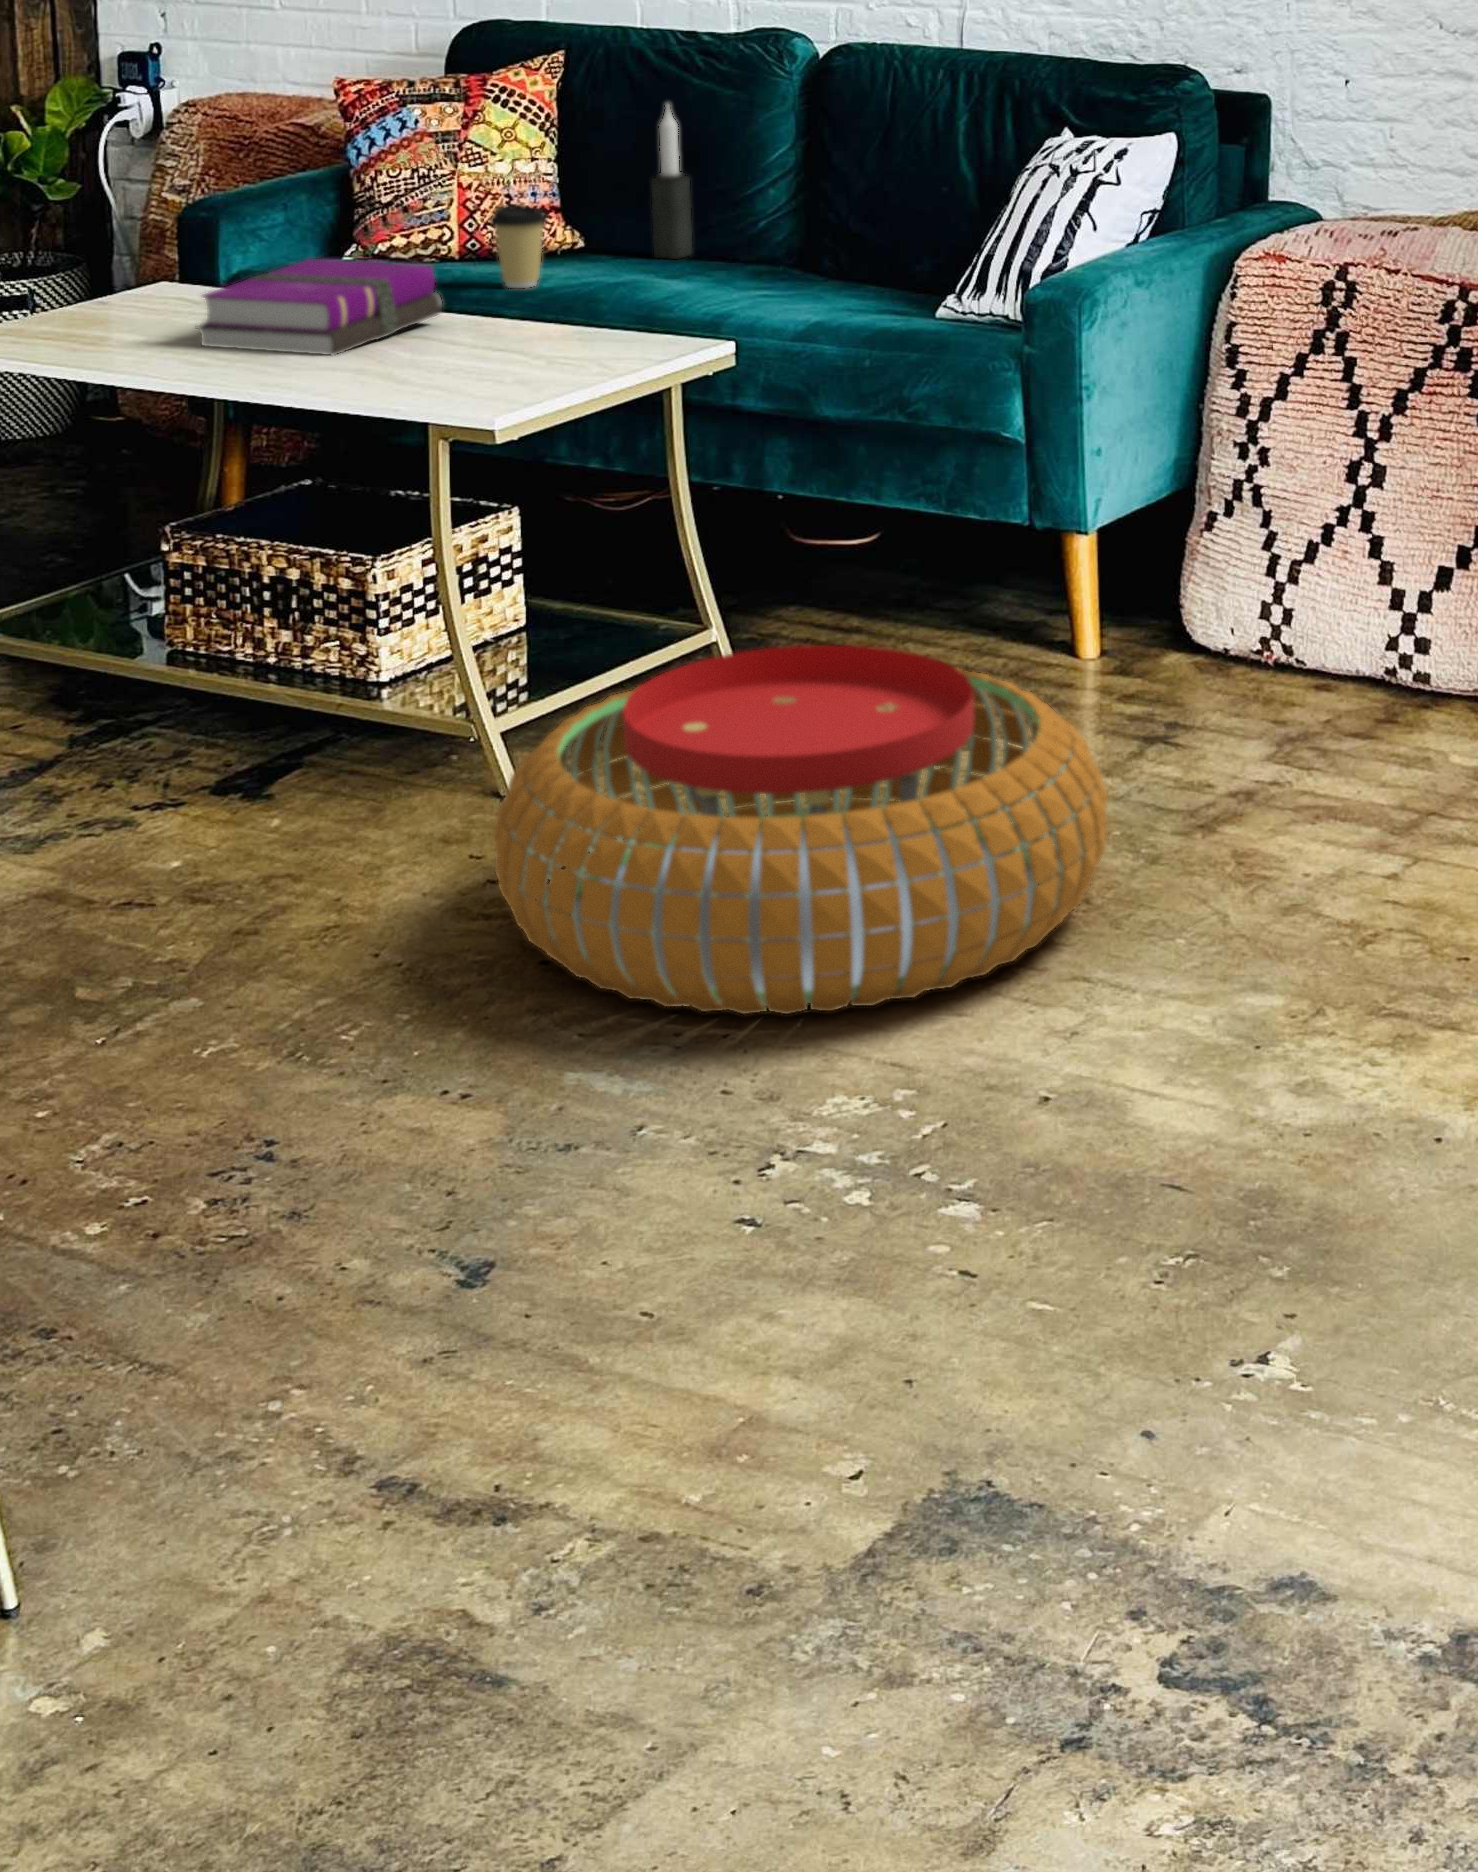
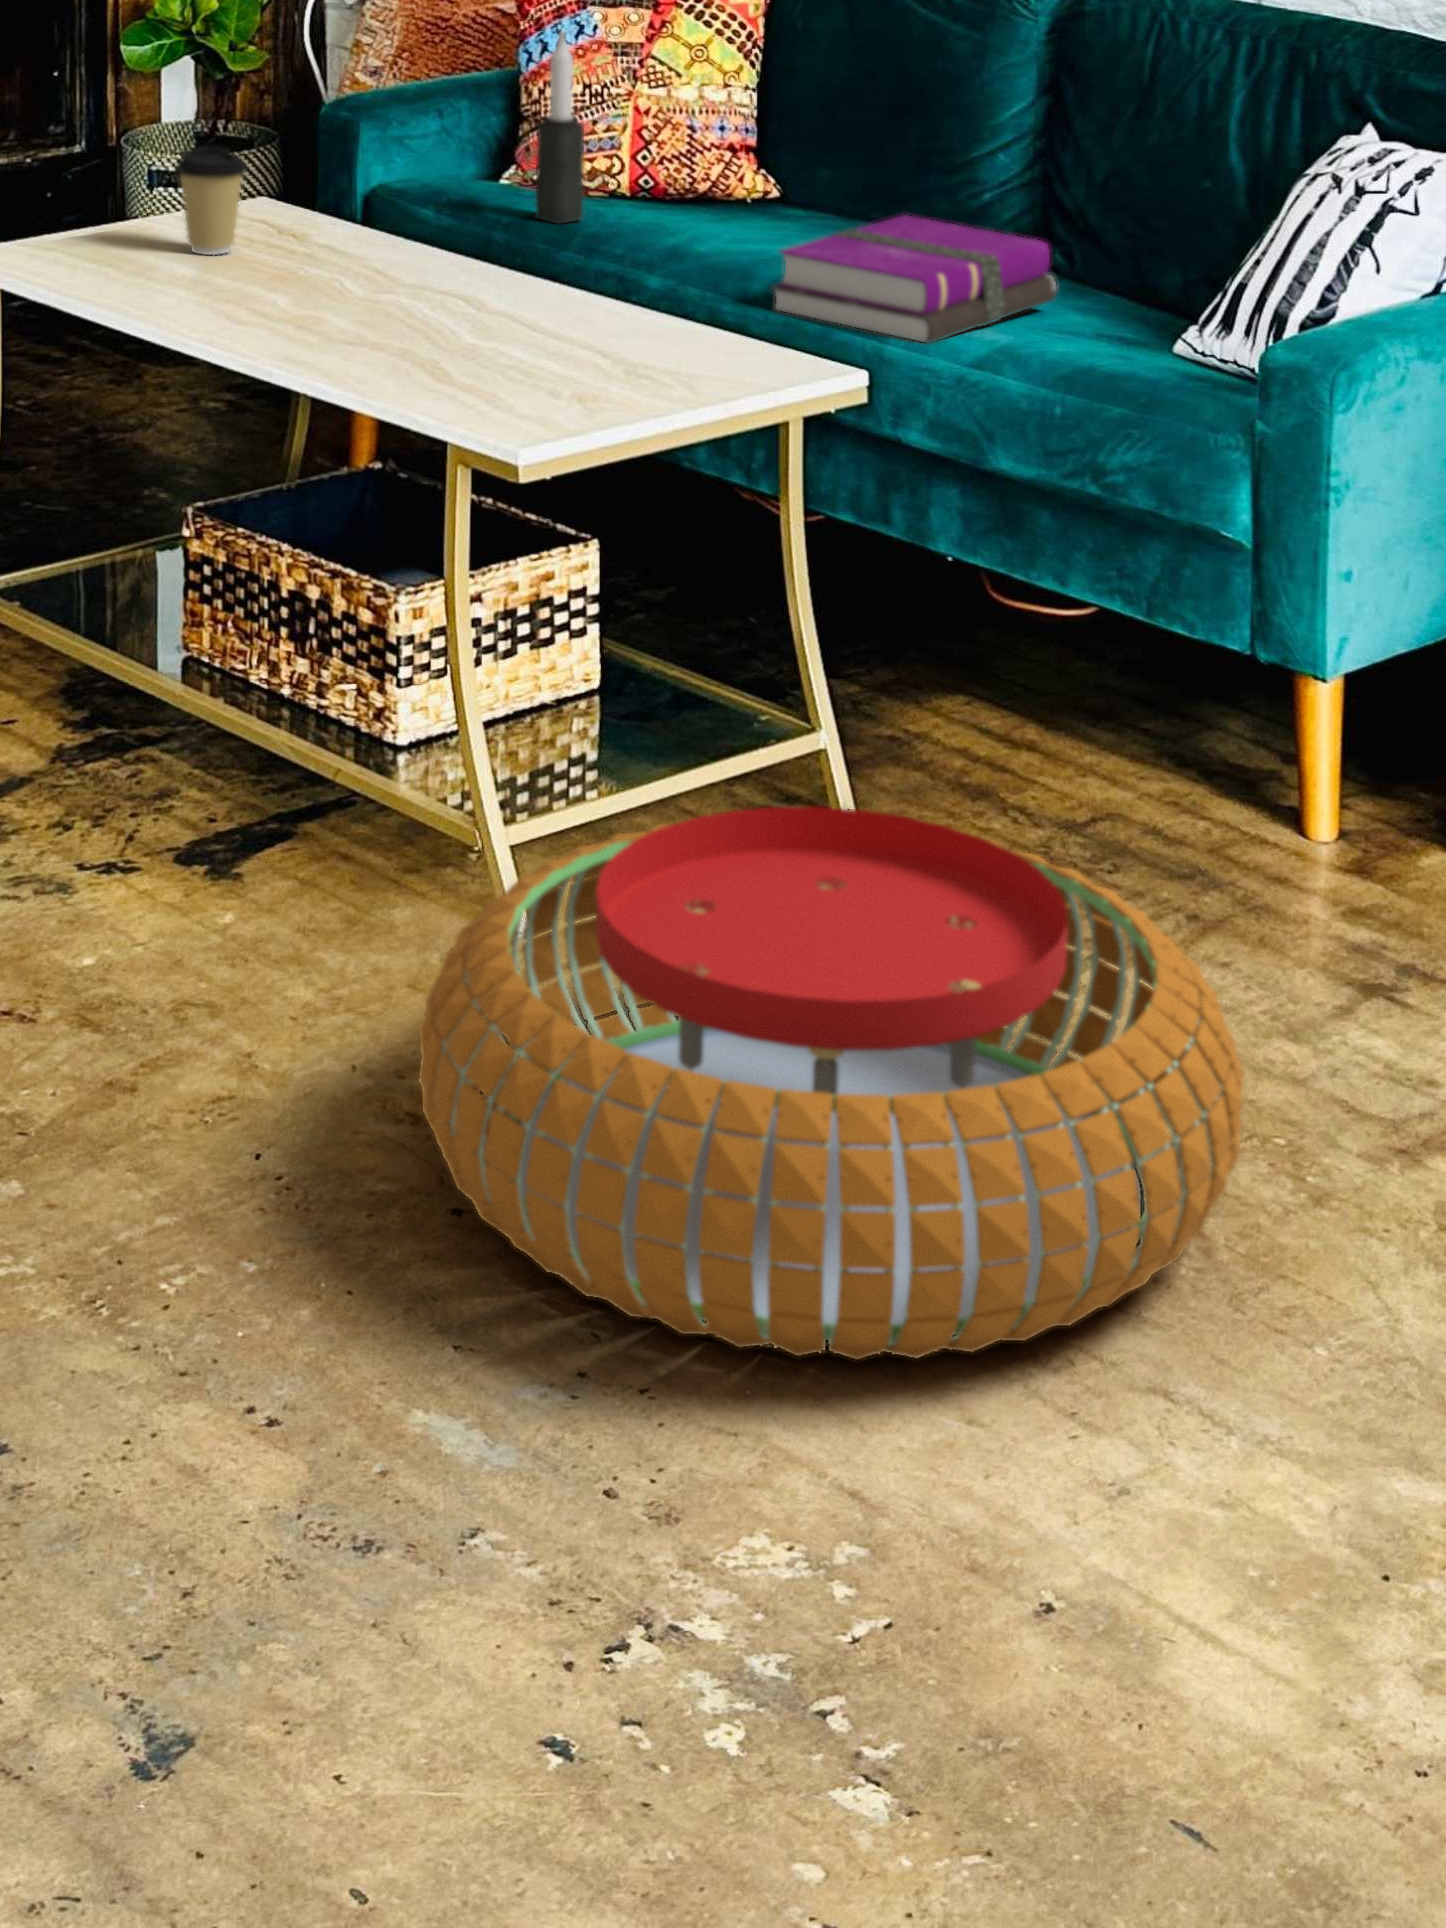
candle: present [652,105,692,259] -> present [535,32,584,224]
coffee cup: present [490,204,548,288] -> present [175,147,247,255]
hardback book: present [198,259,442,355] -> present [772,216,1056,343]

